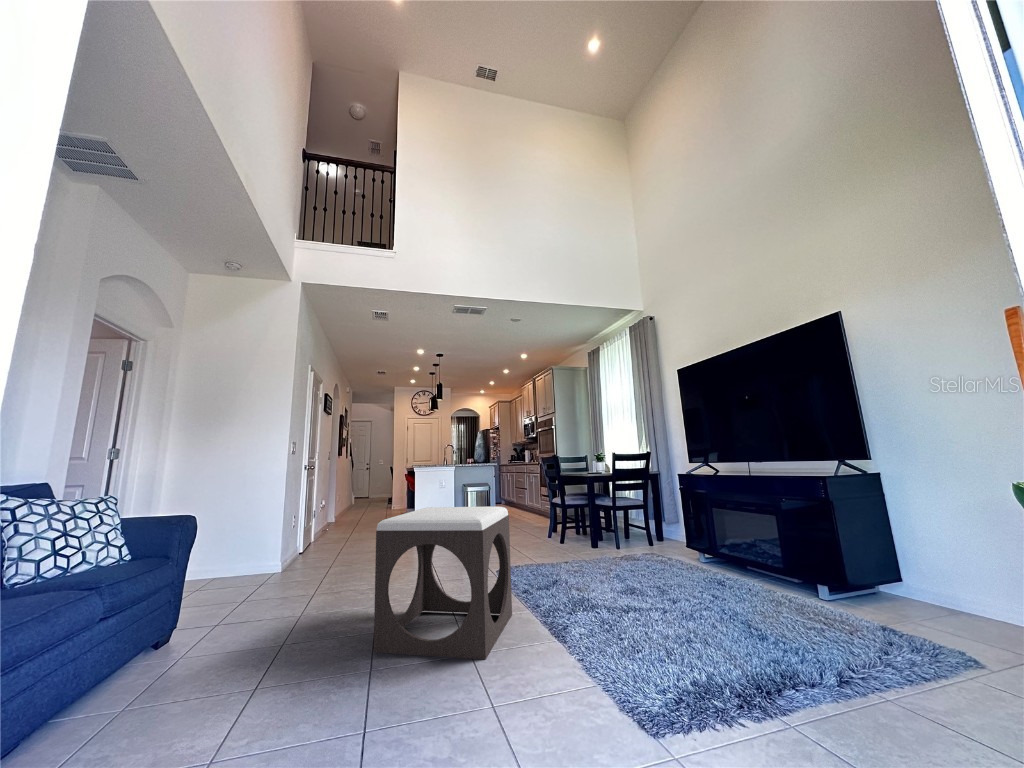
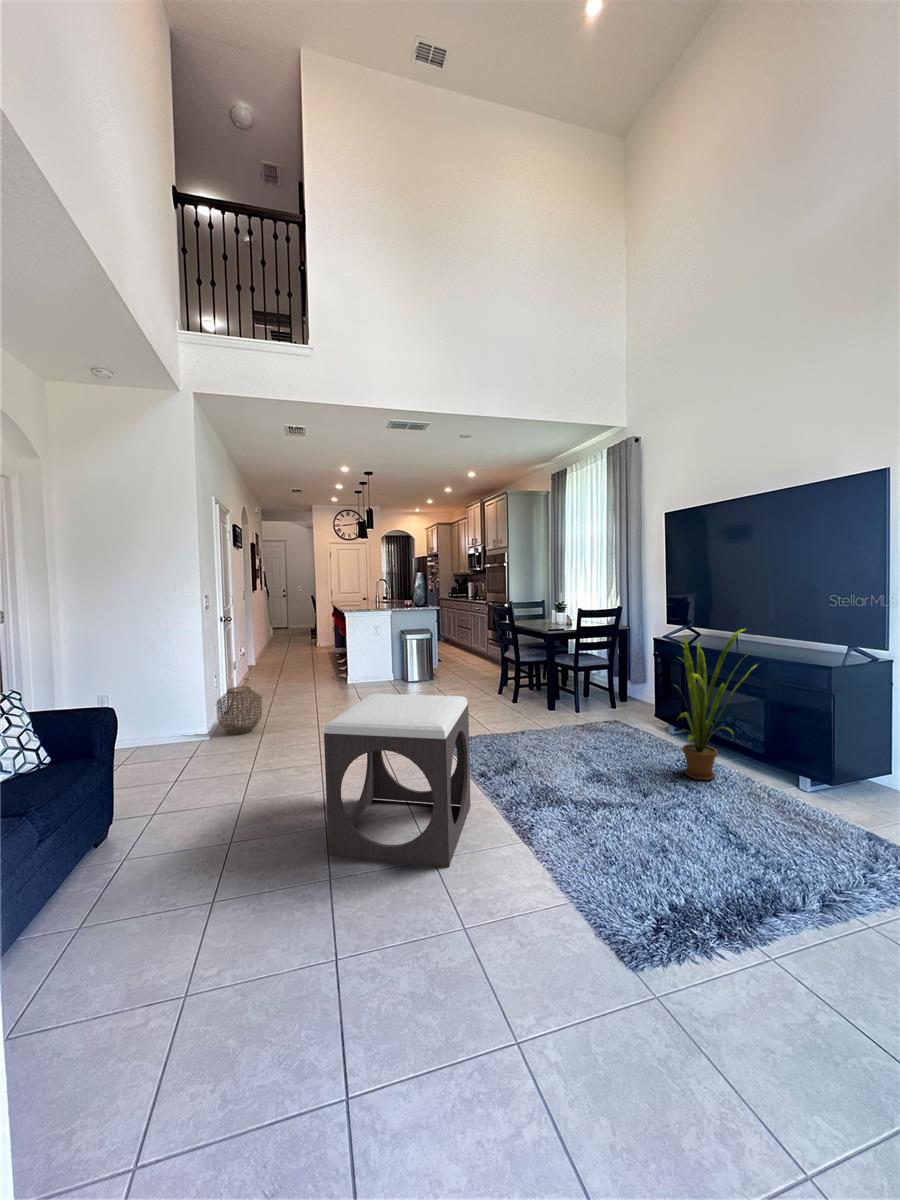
house plant: none [692,451,765,593] -> present [679,629,755,780]
woven basket: none [291,524,333,569] -> present [217,686,262,735]

